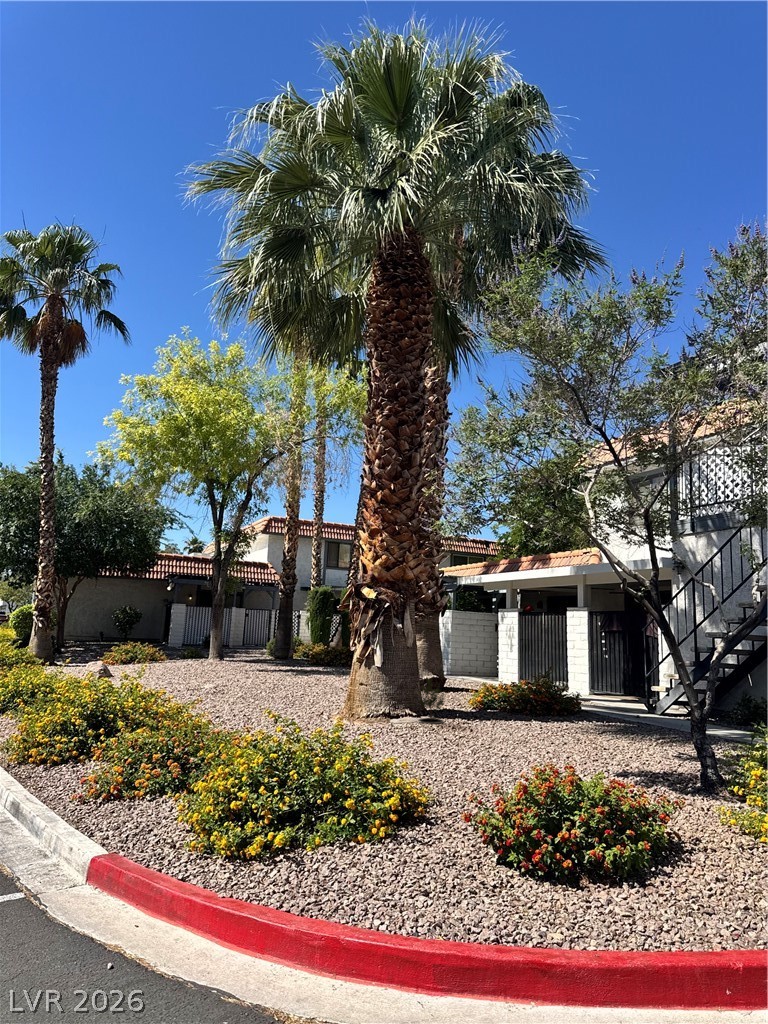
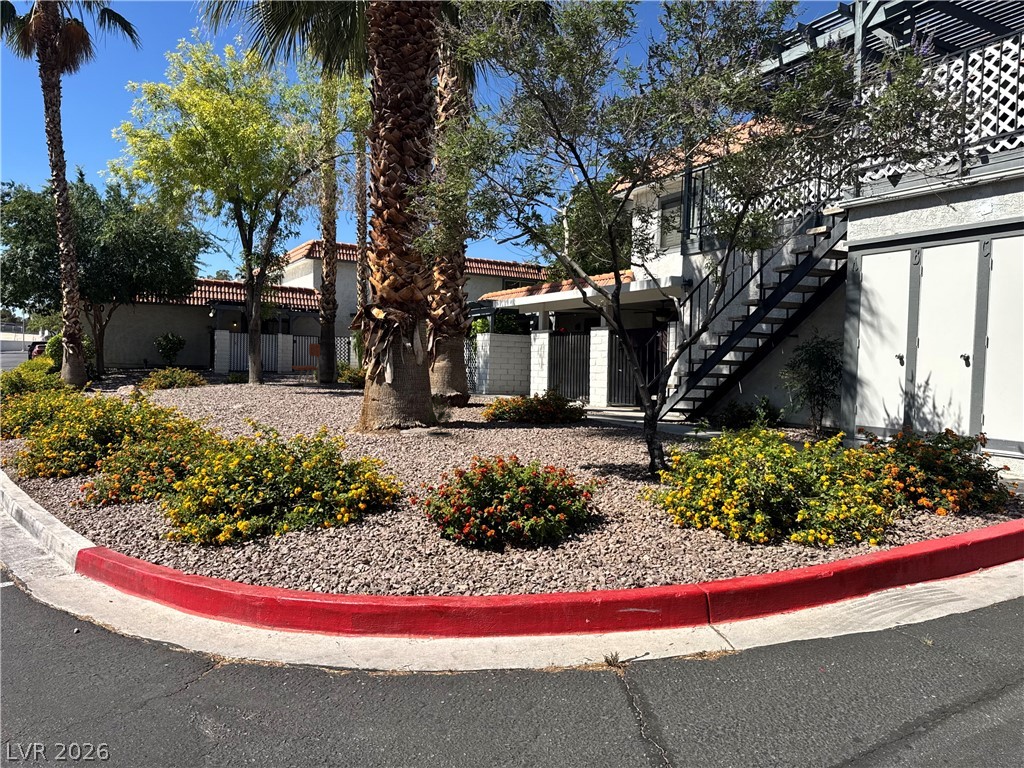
bench: none [249,617,278,660] -> present [292,343,320,386]

